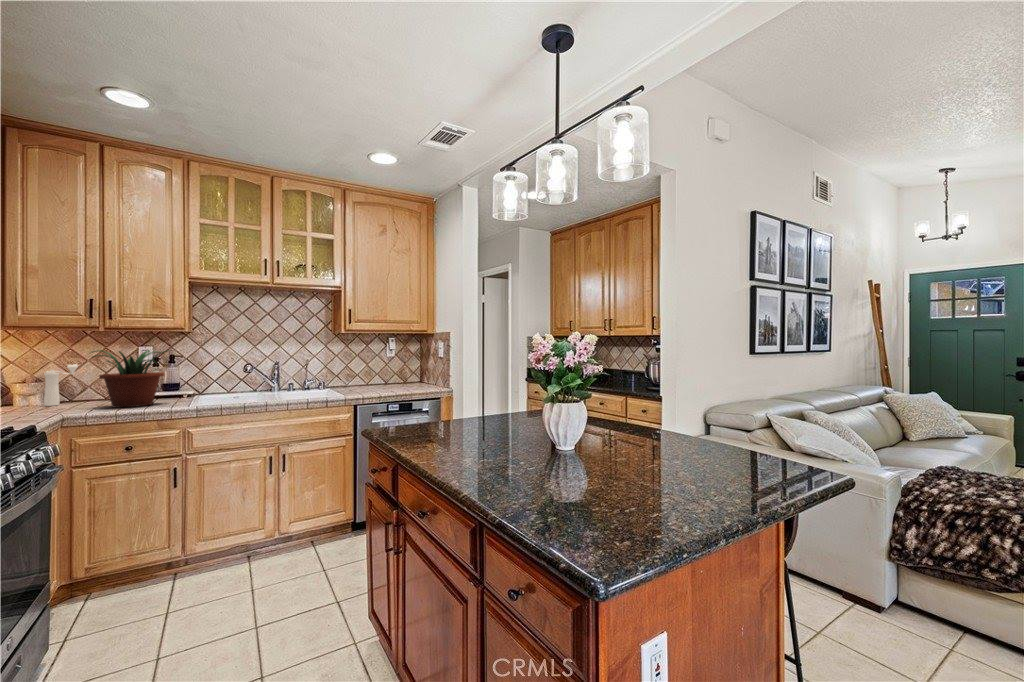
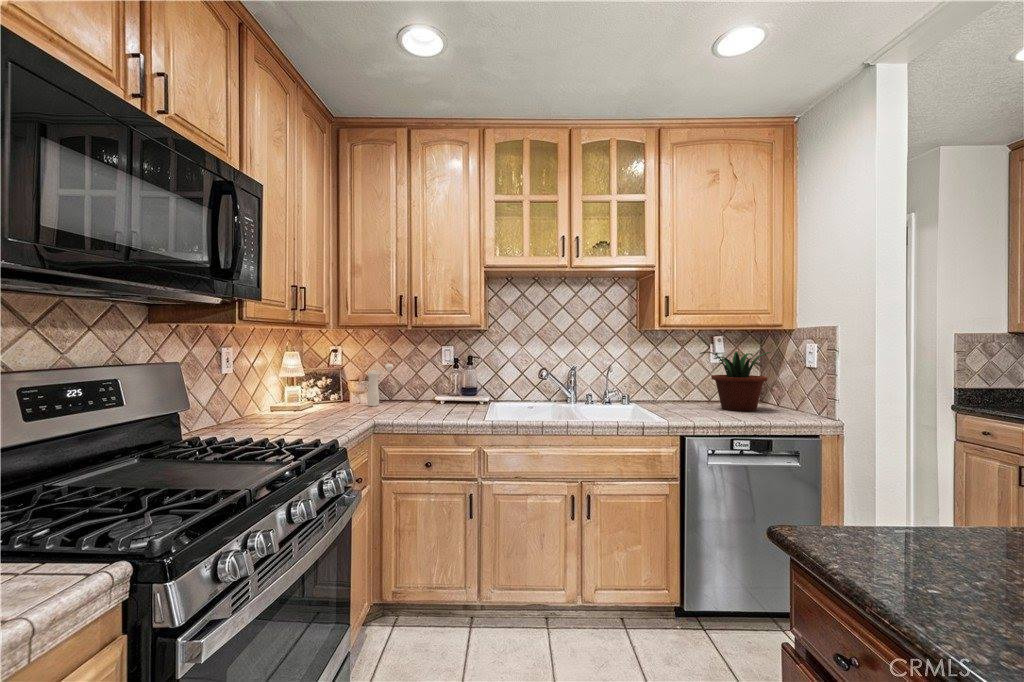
potted plant: present [92,350,170,407] -> present [700,352,770,411]

